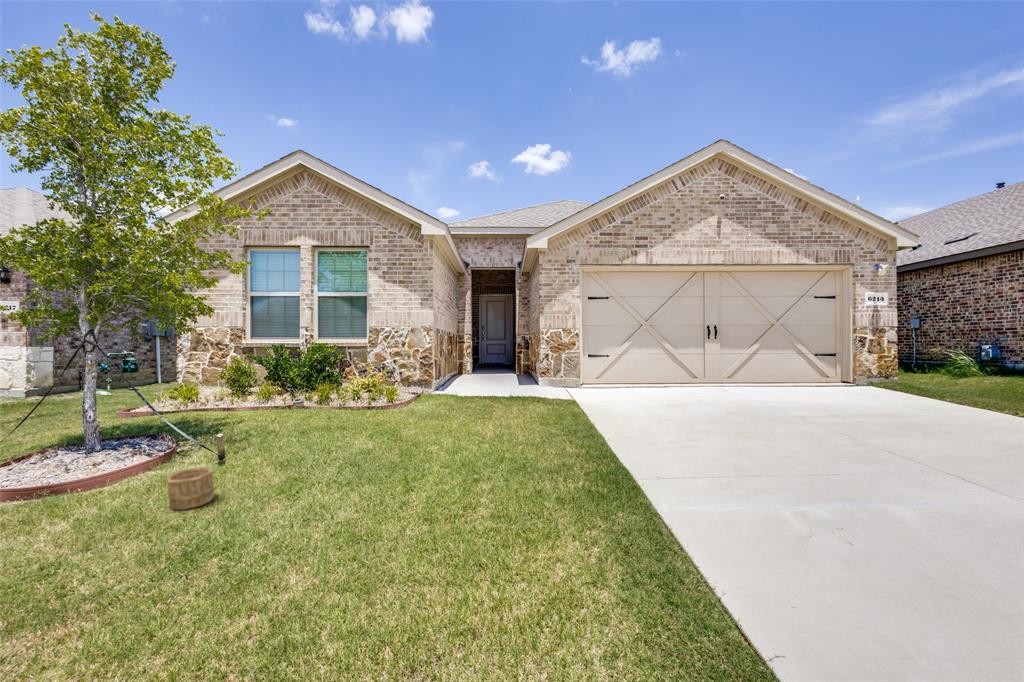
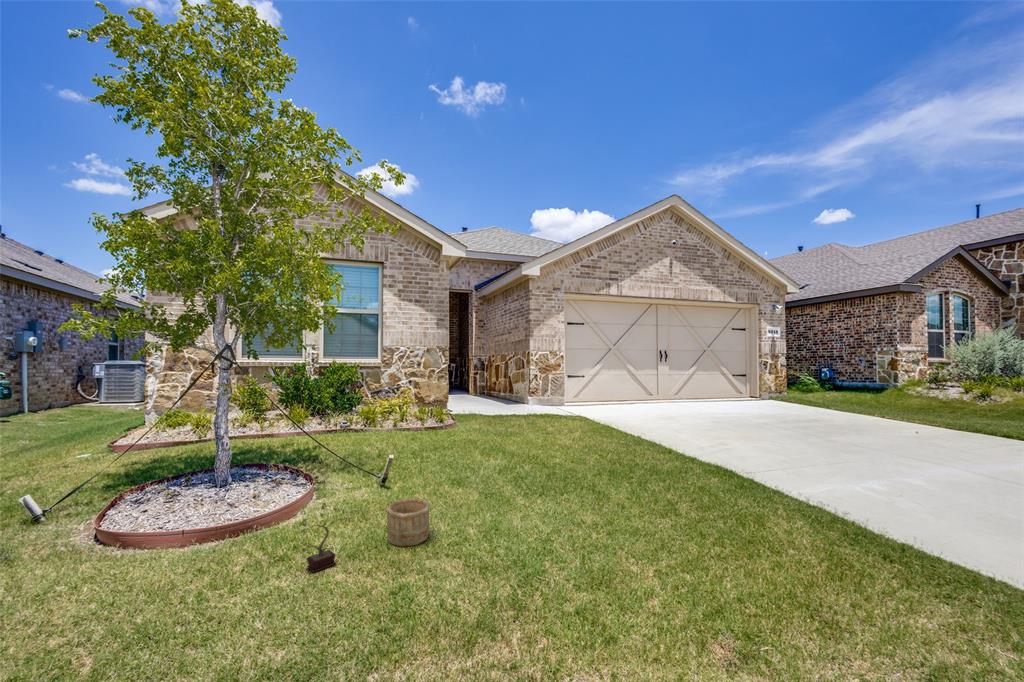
potted plant: none [63,463,127,522] -> present [301,503,358,572]

